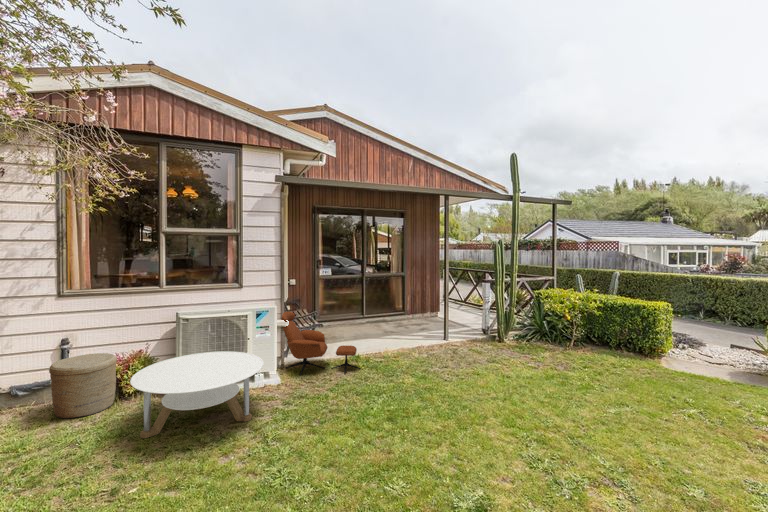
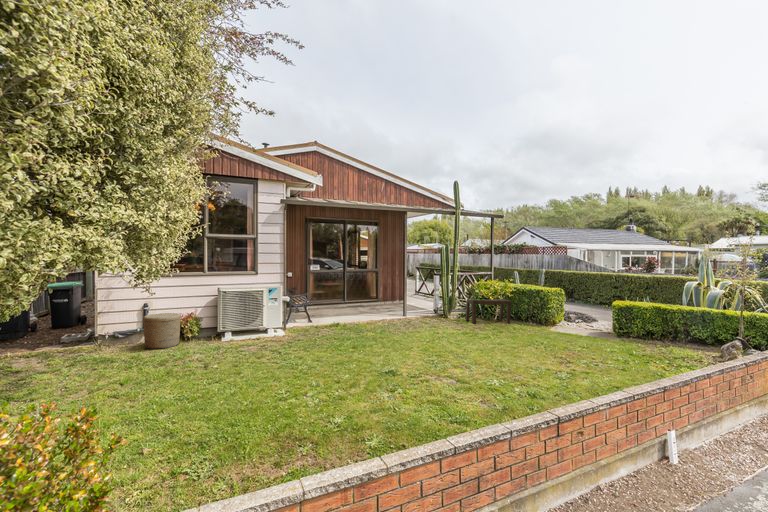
lounge chair: present [281,312,360,376] -> none [284,291,338,333]
bench: none [533,318,601,355] -> present [466,299,511,324]
round table: present [130,351,264,438] -> none [196,313,274,355]

